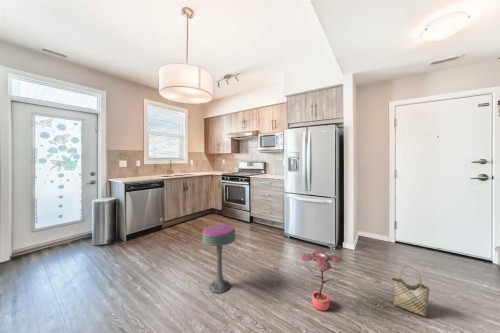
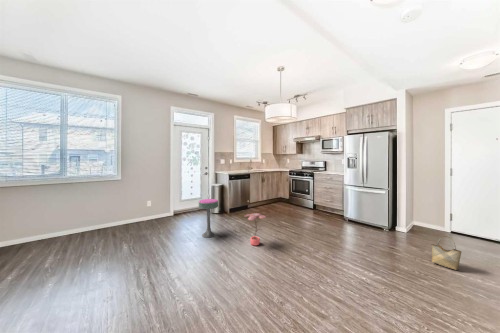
bar stool: present [203,225,235,293] -> present [199,199,218,238]
potted plant: present [300,250,342,310] -> present [245,213,266,245]

